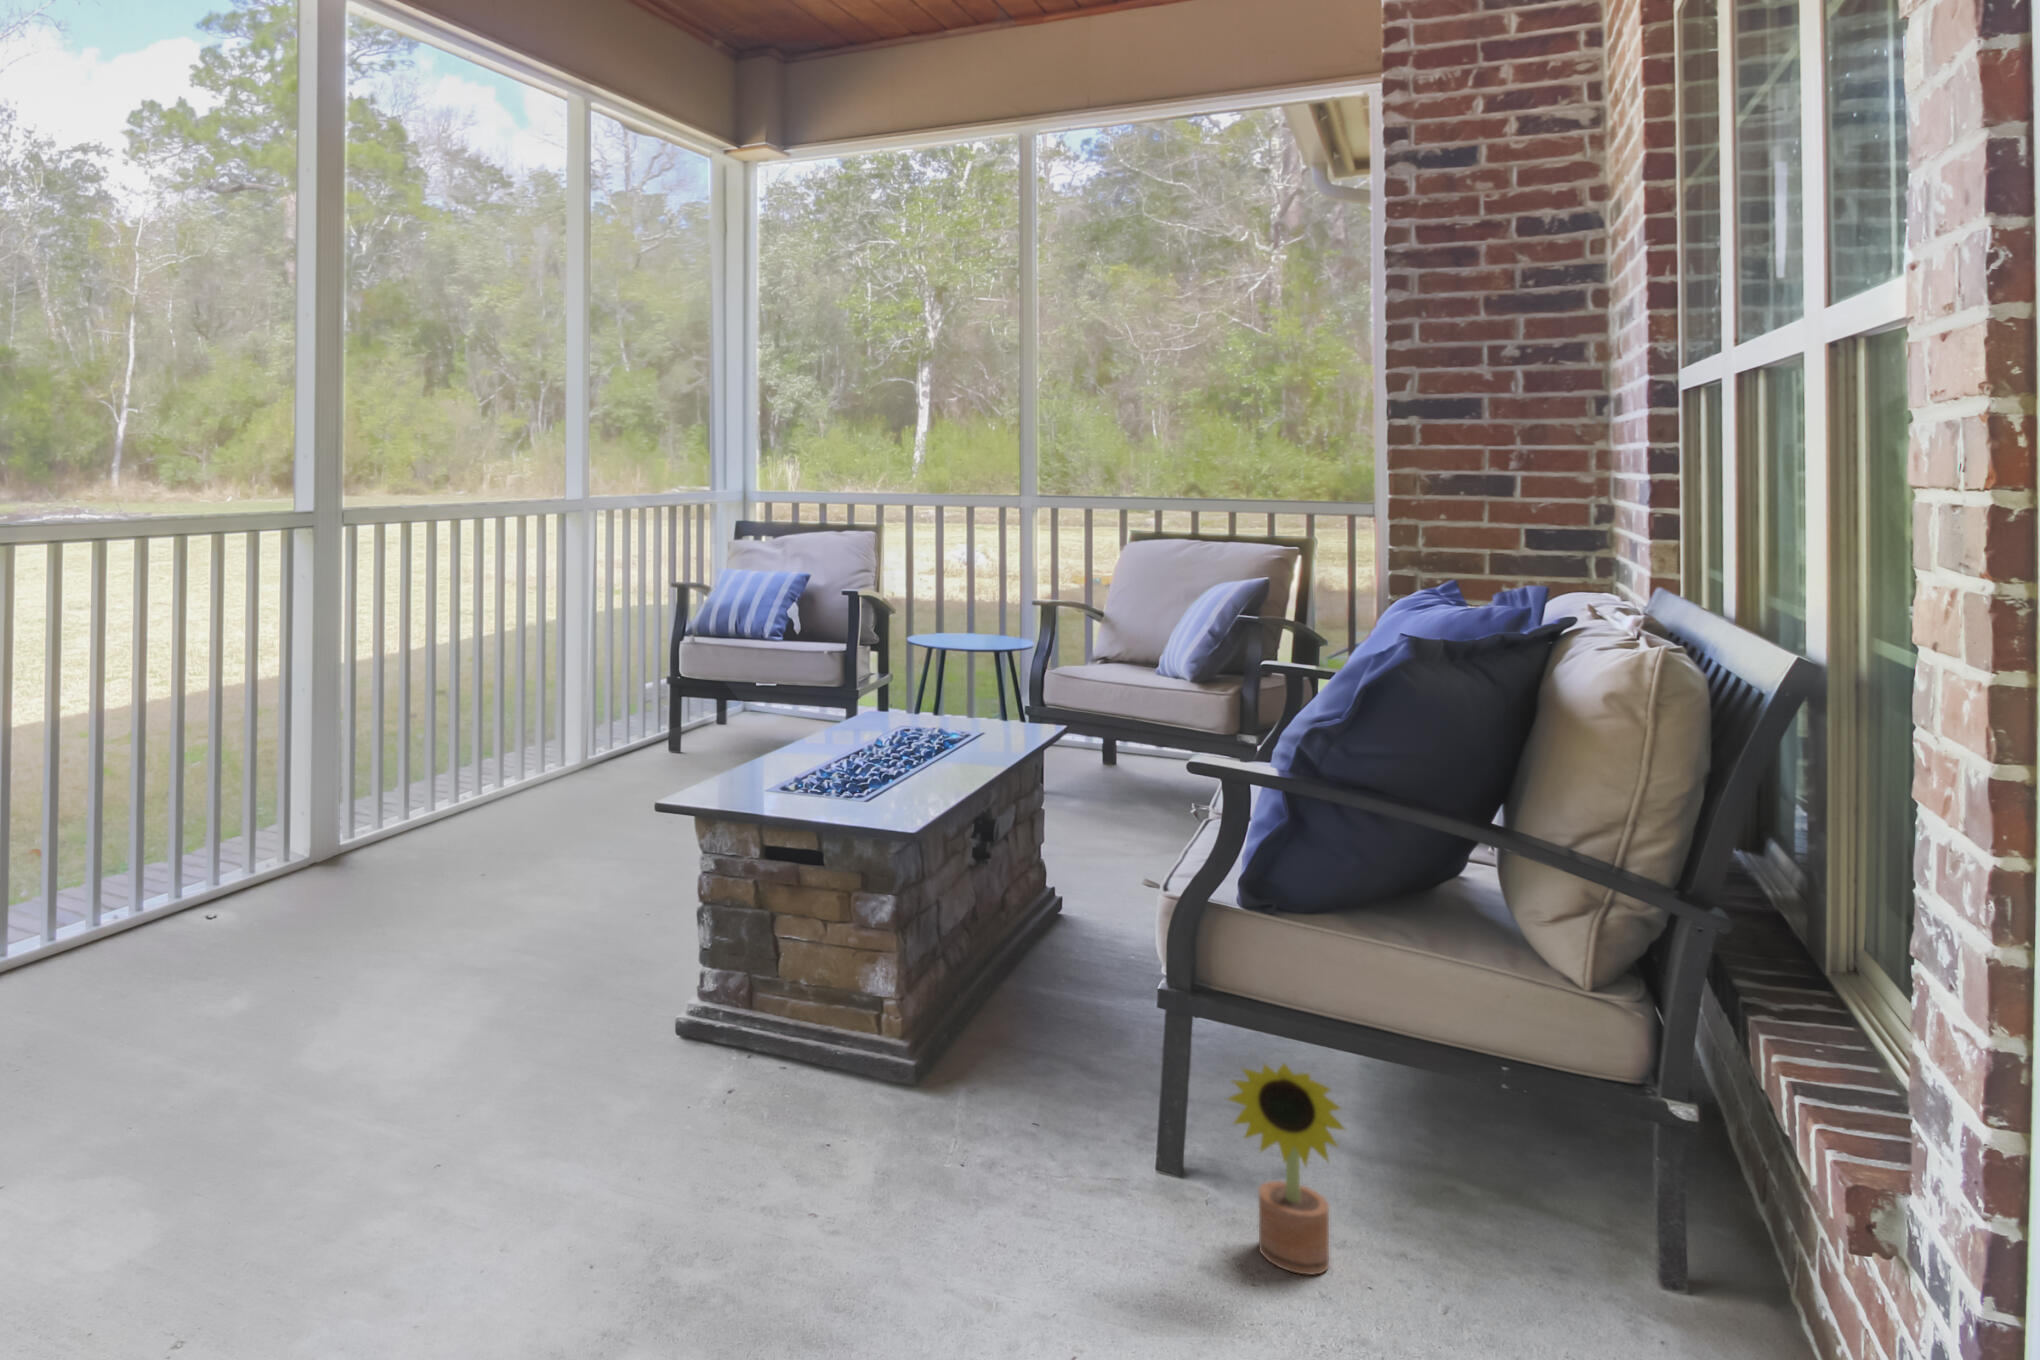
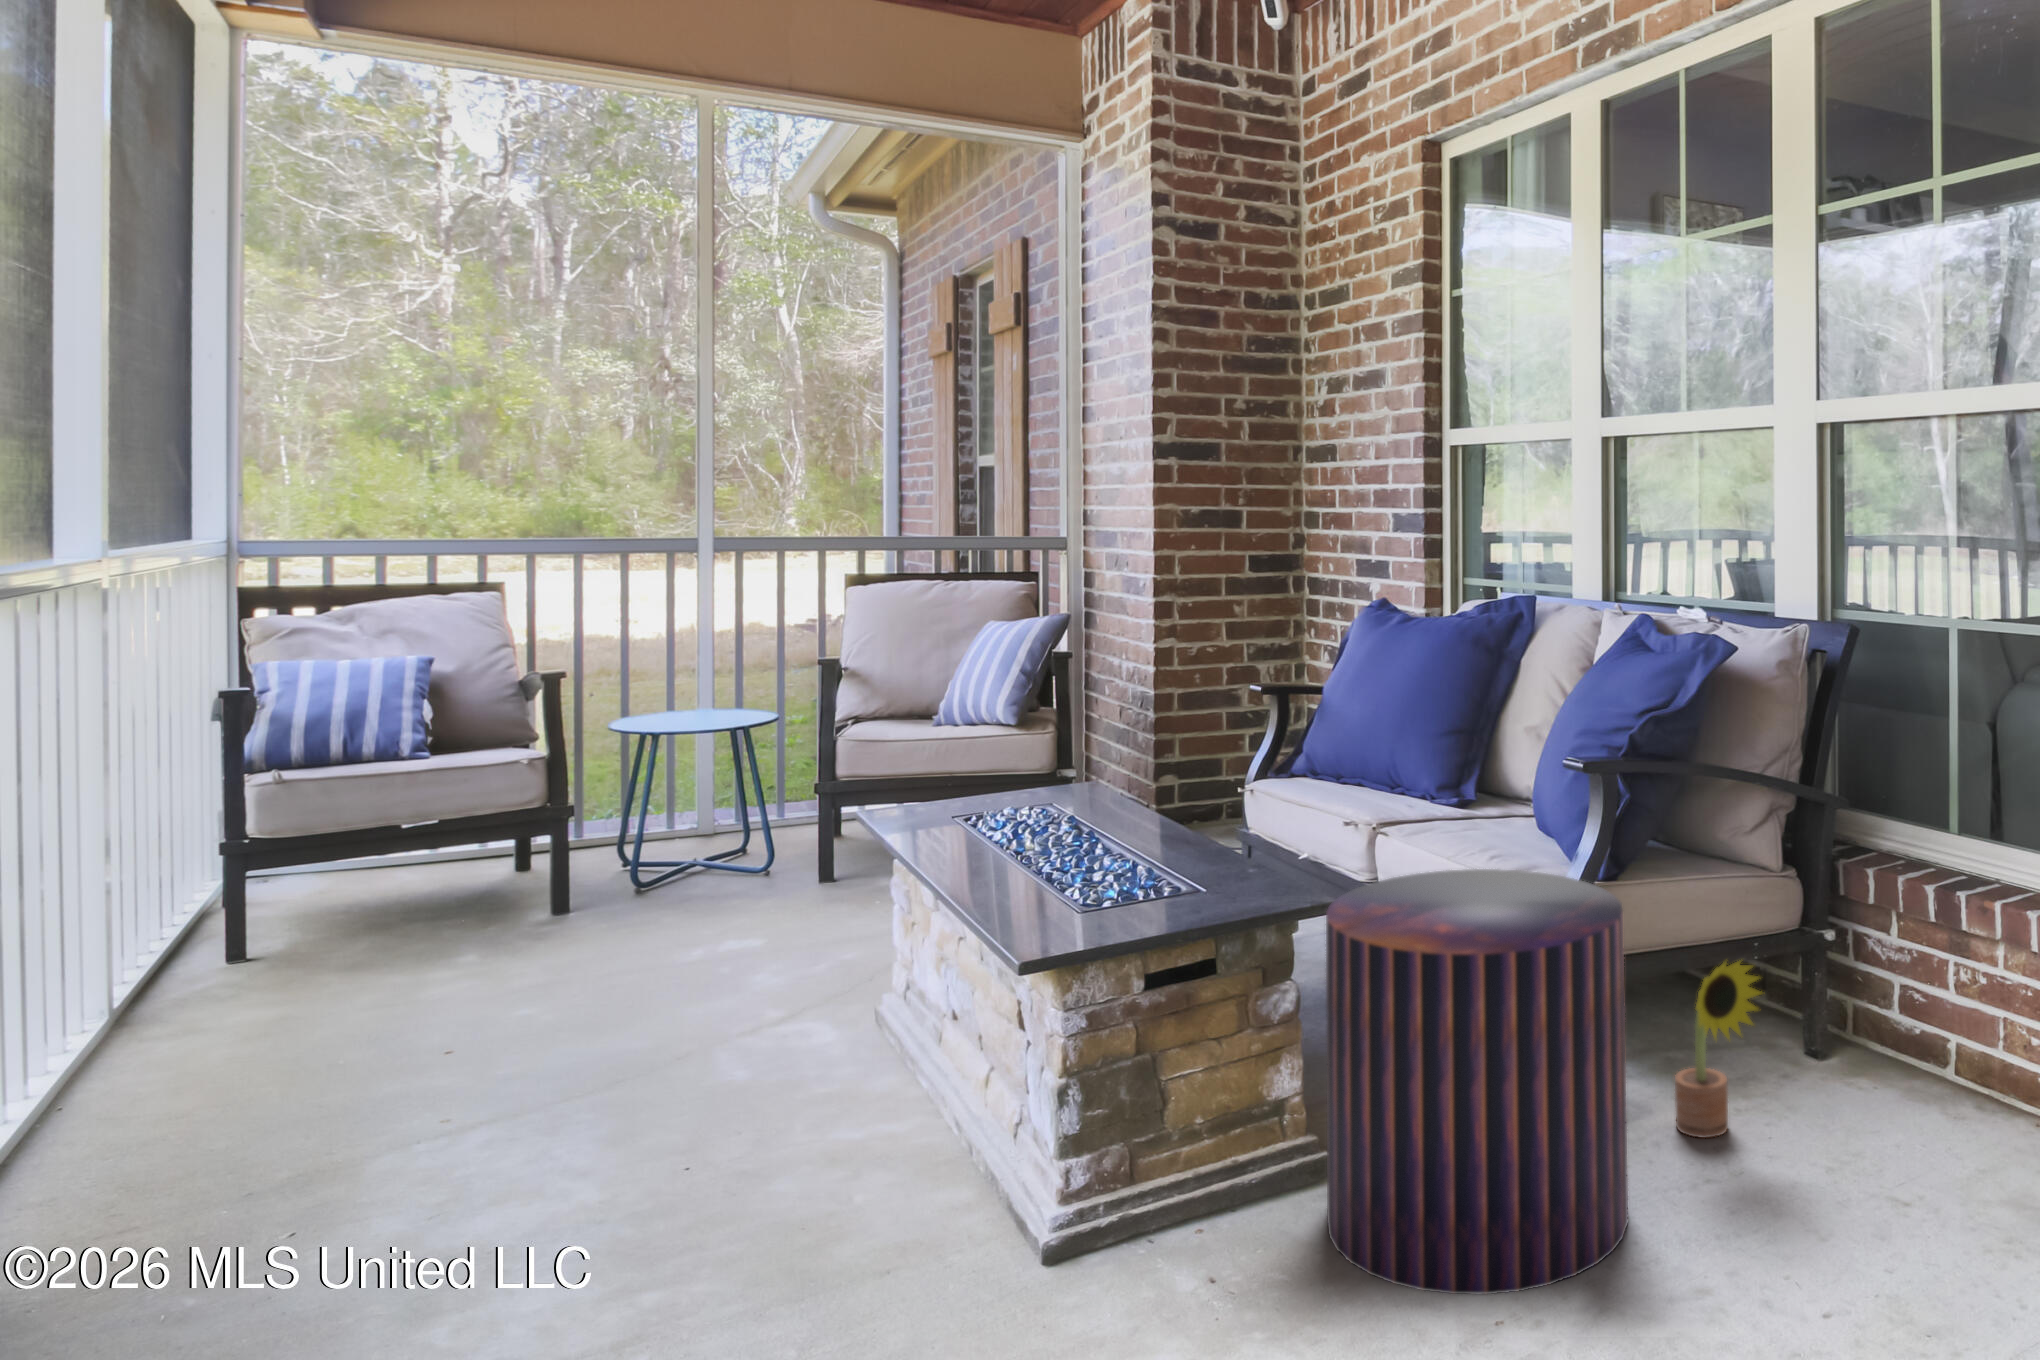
pouf: none [794,834,1094,1253] -> present [1326,869,1628,1294]

